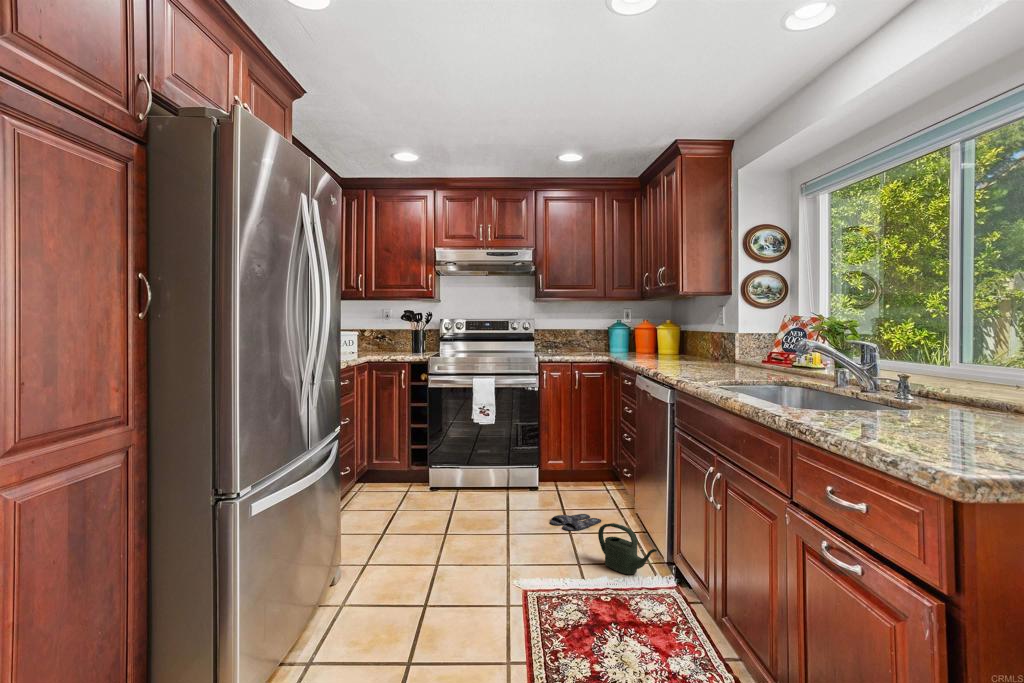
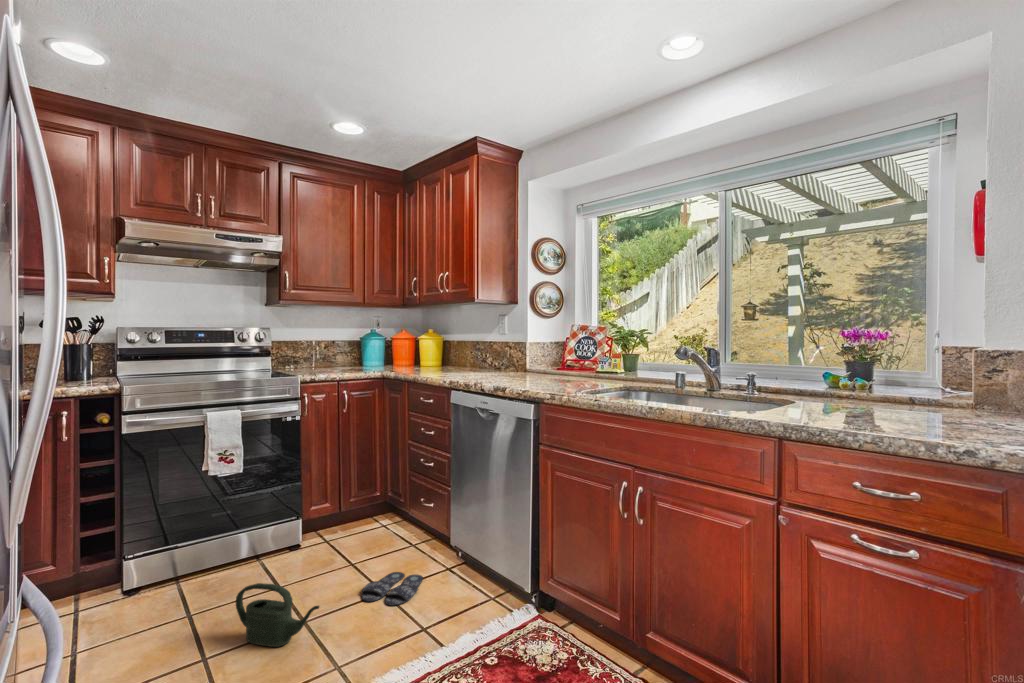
watering can: present [598,523,657,575] -> present [236,583,319,647]

